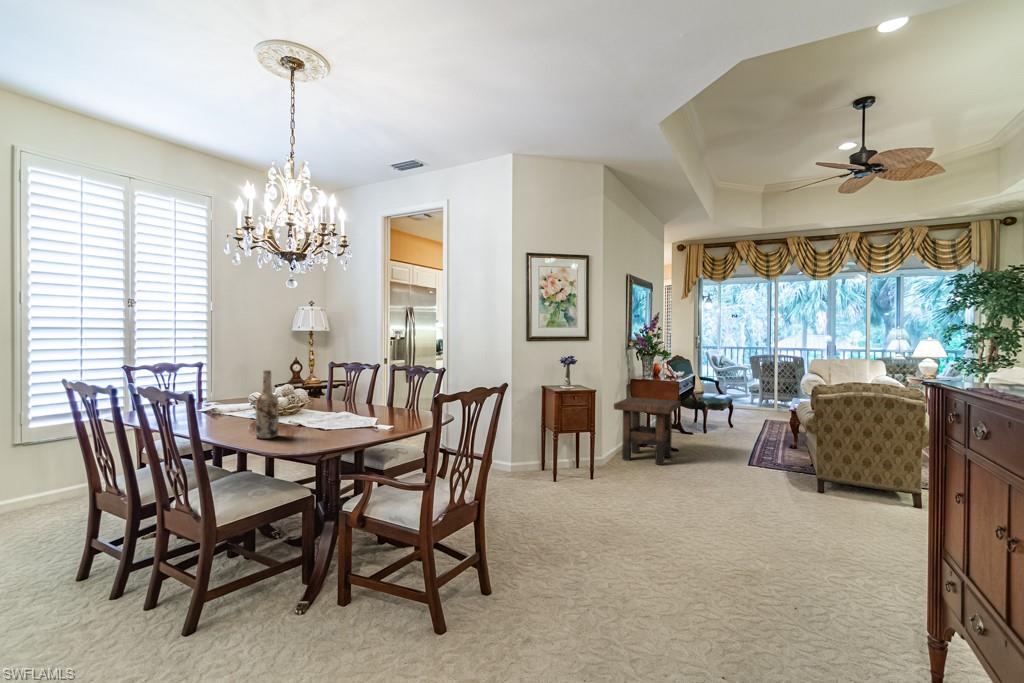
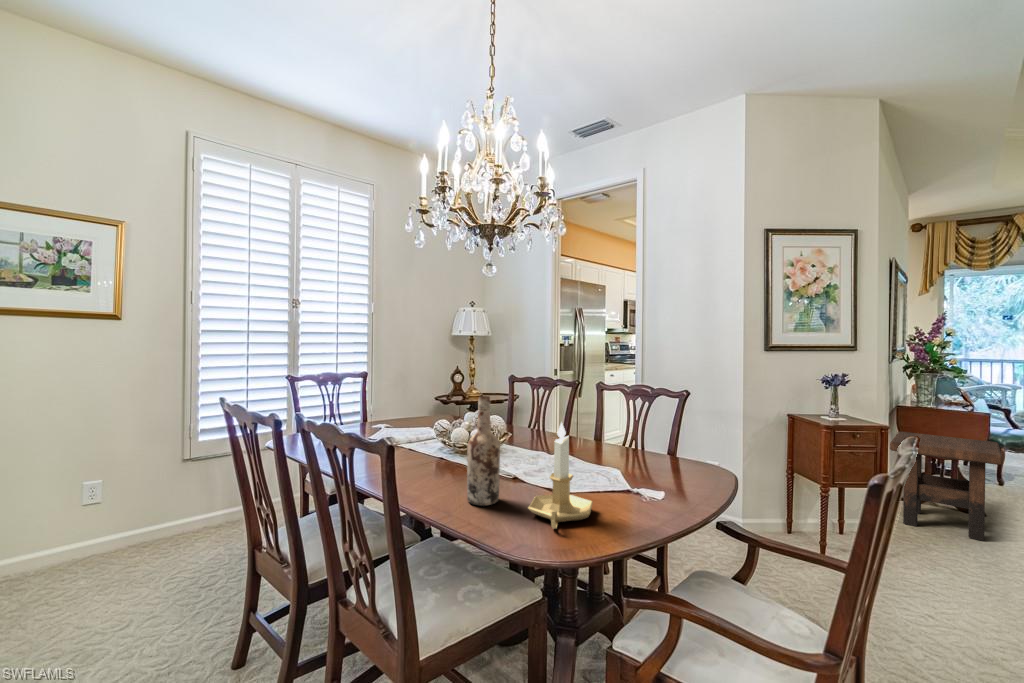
candlestick: none [291,383,336,444] -> present [528,422,593,529]

